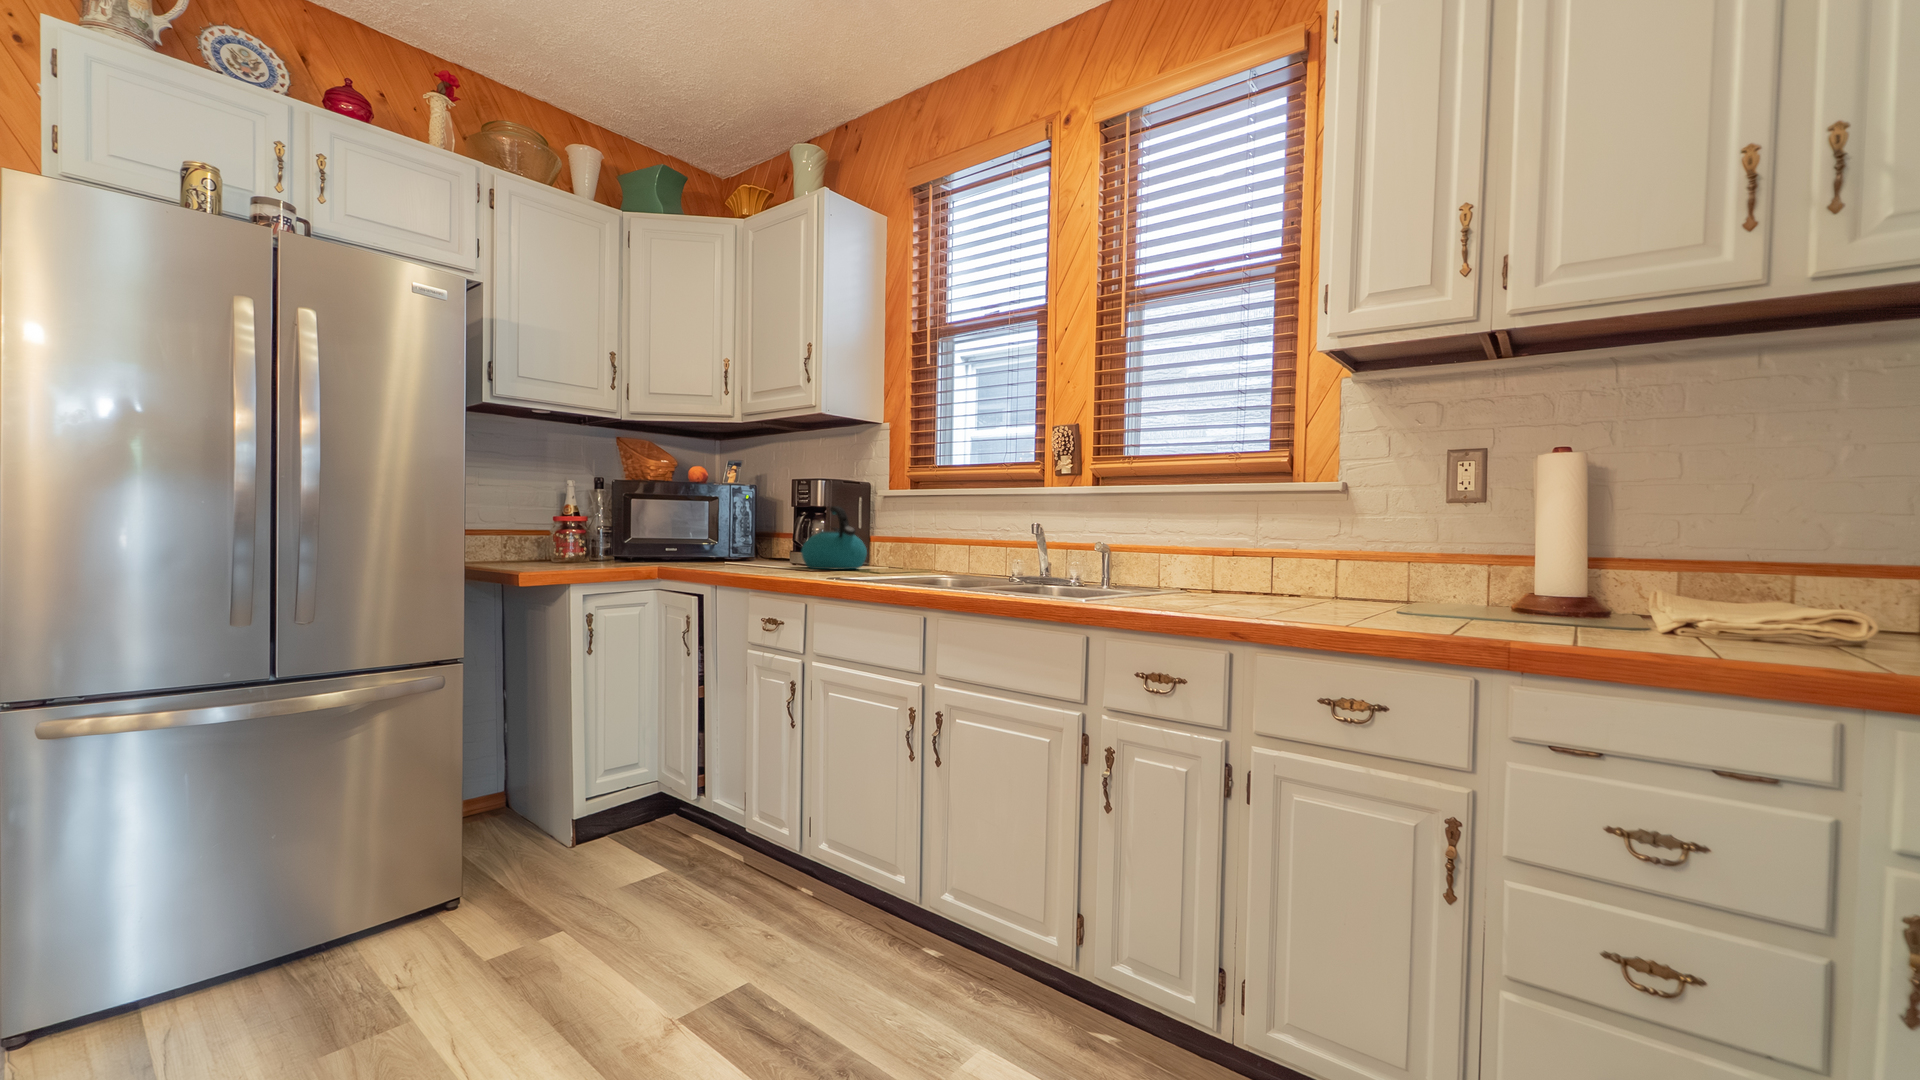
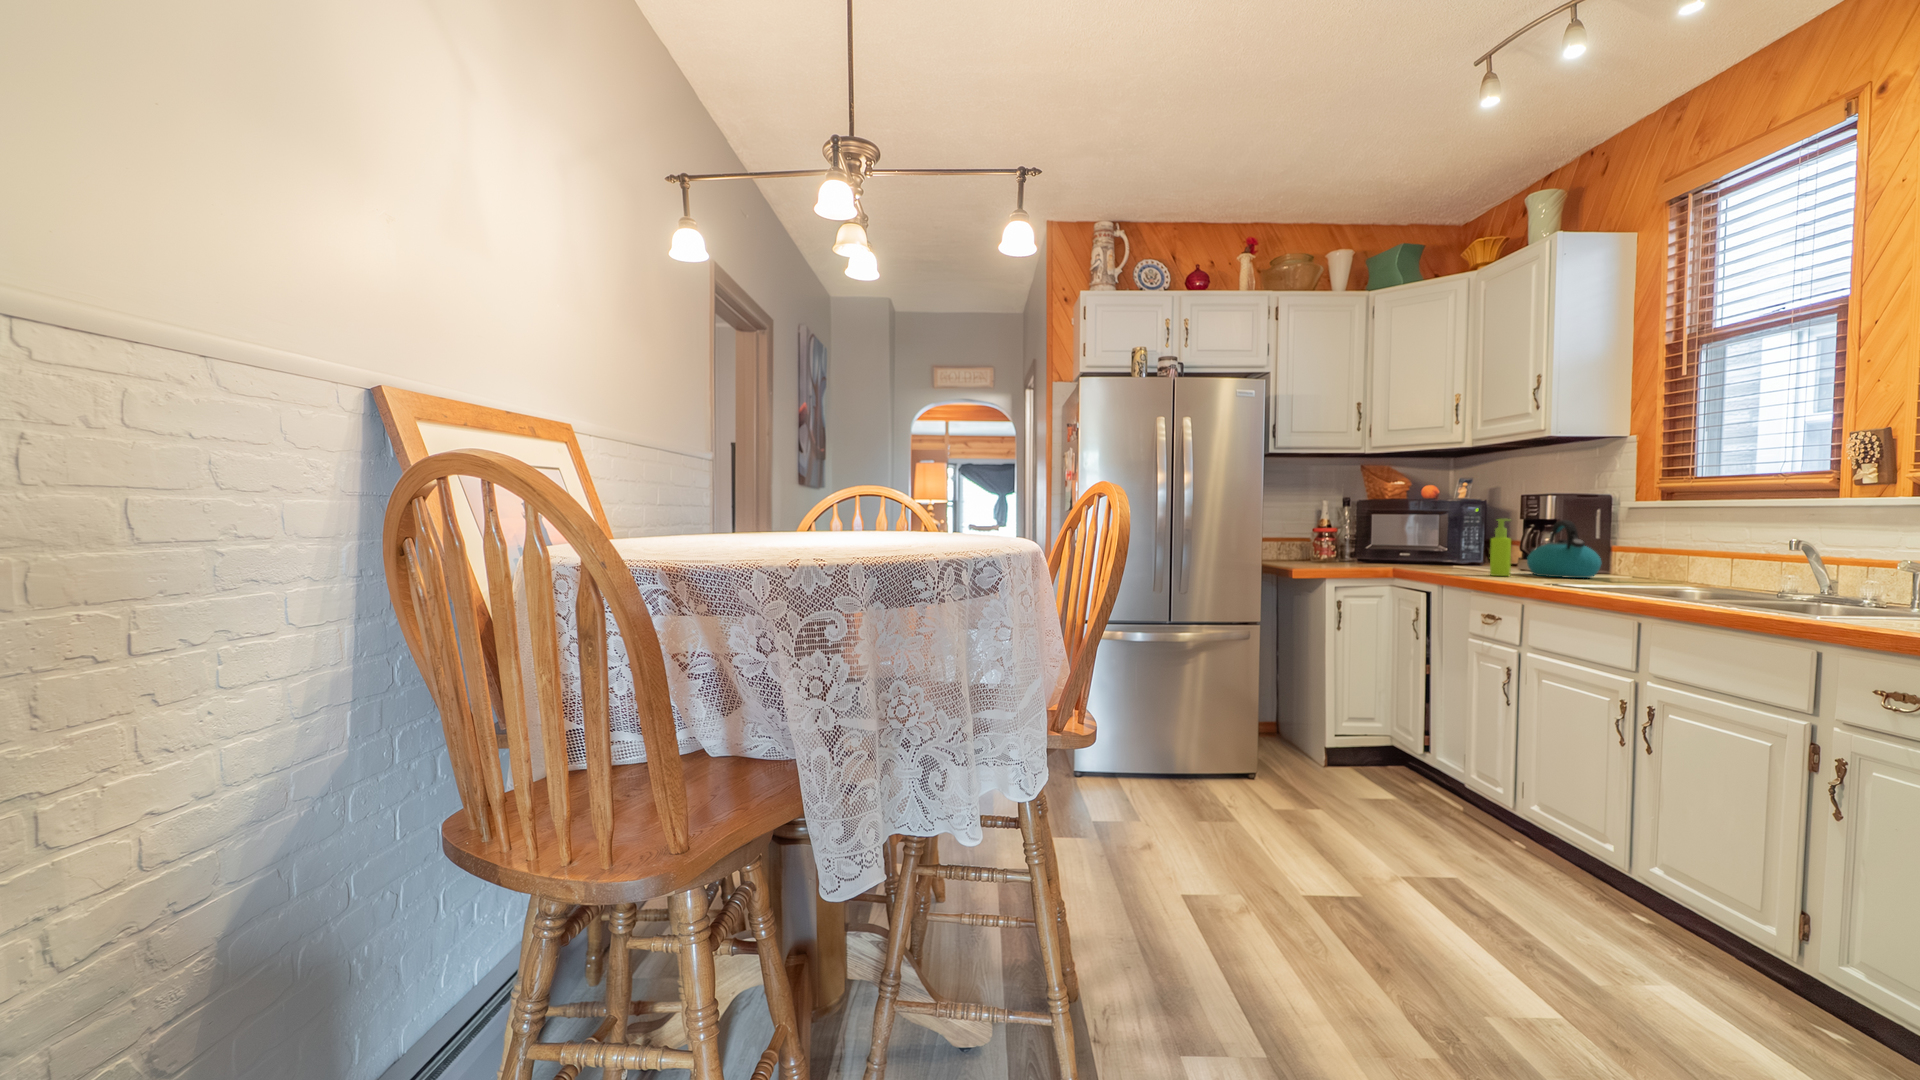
soap dispenser: none [769,502,791,571] -> present [1490,519,1511,576]

